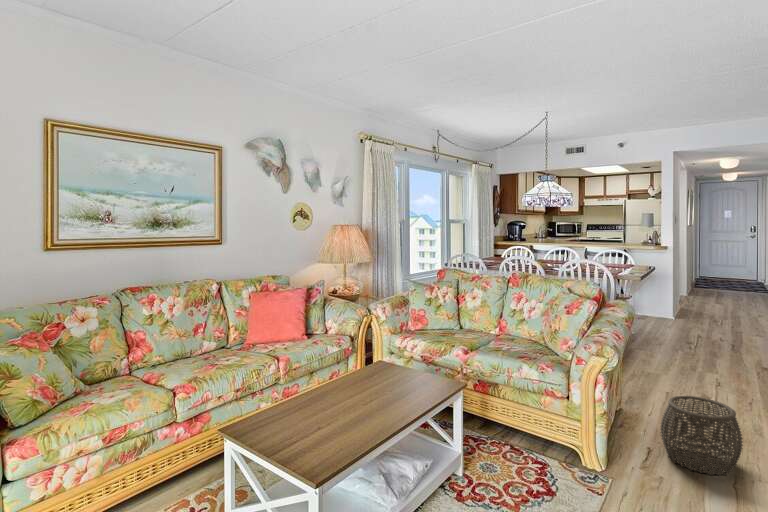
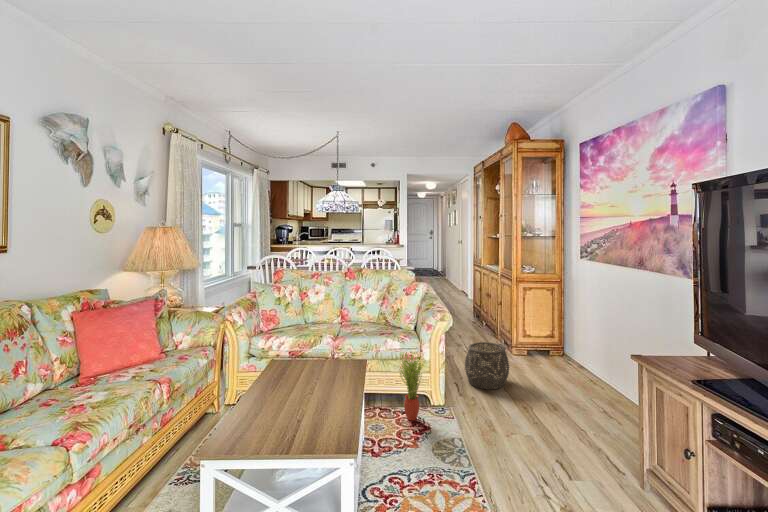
potted plant: none [518,384,560,475] -> present [400,354,425,421]

